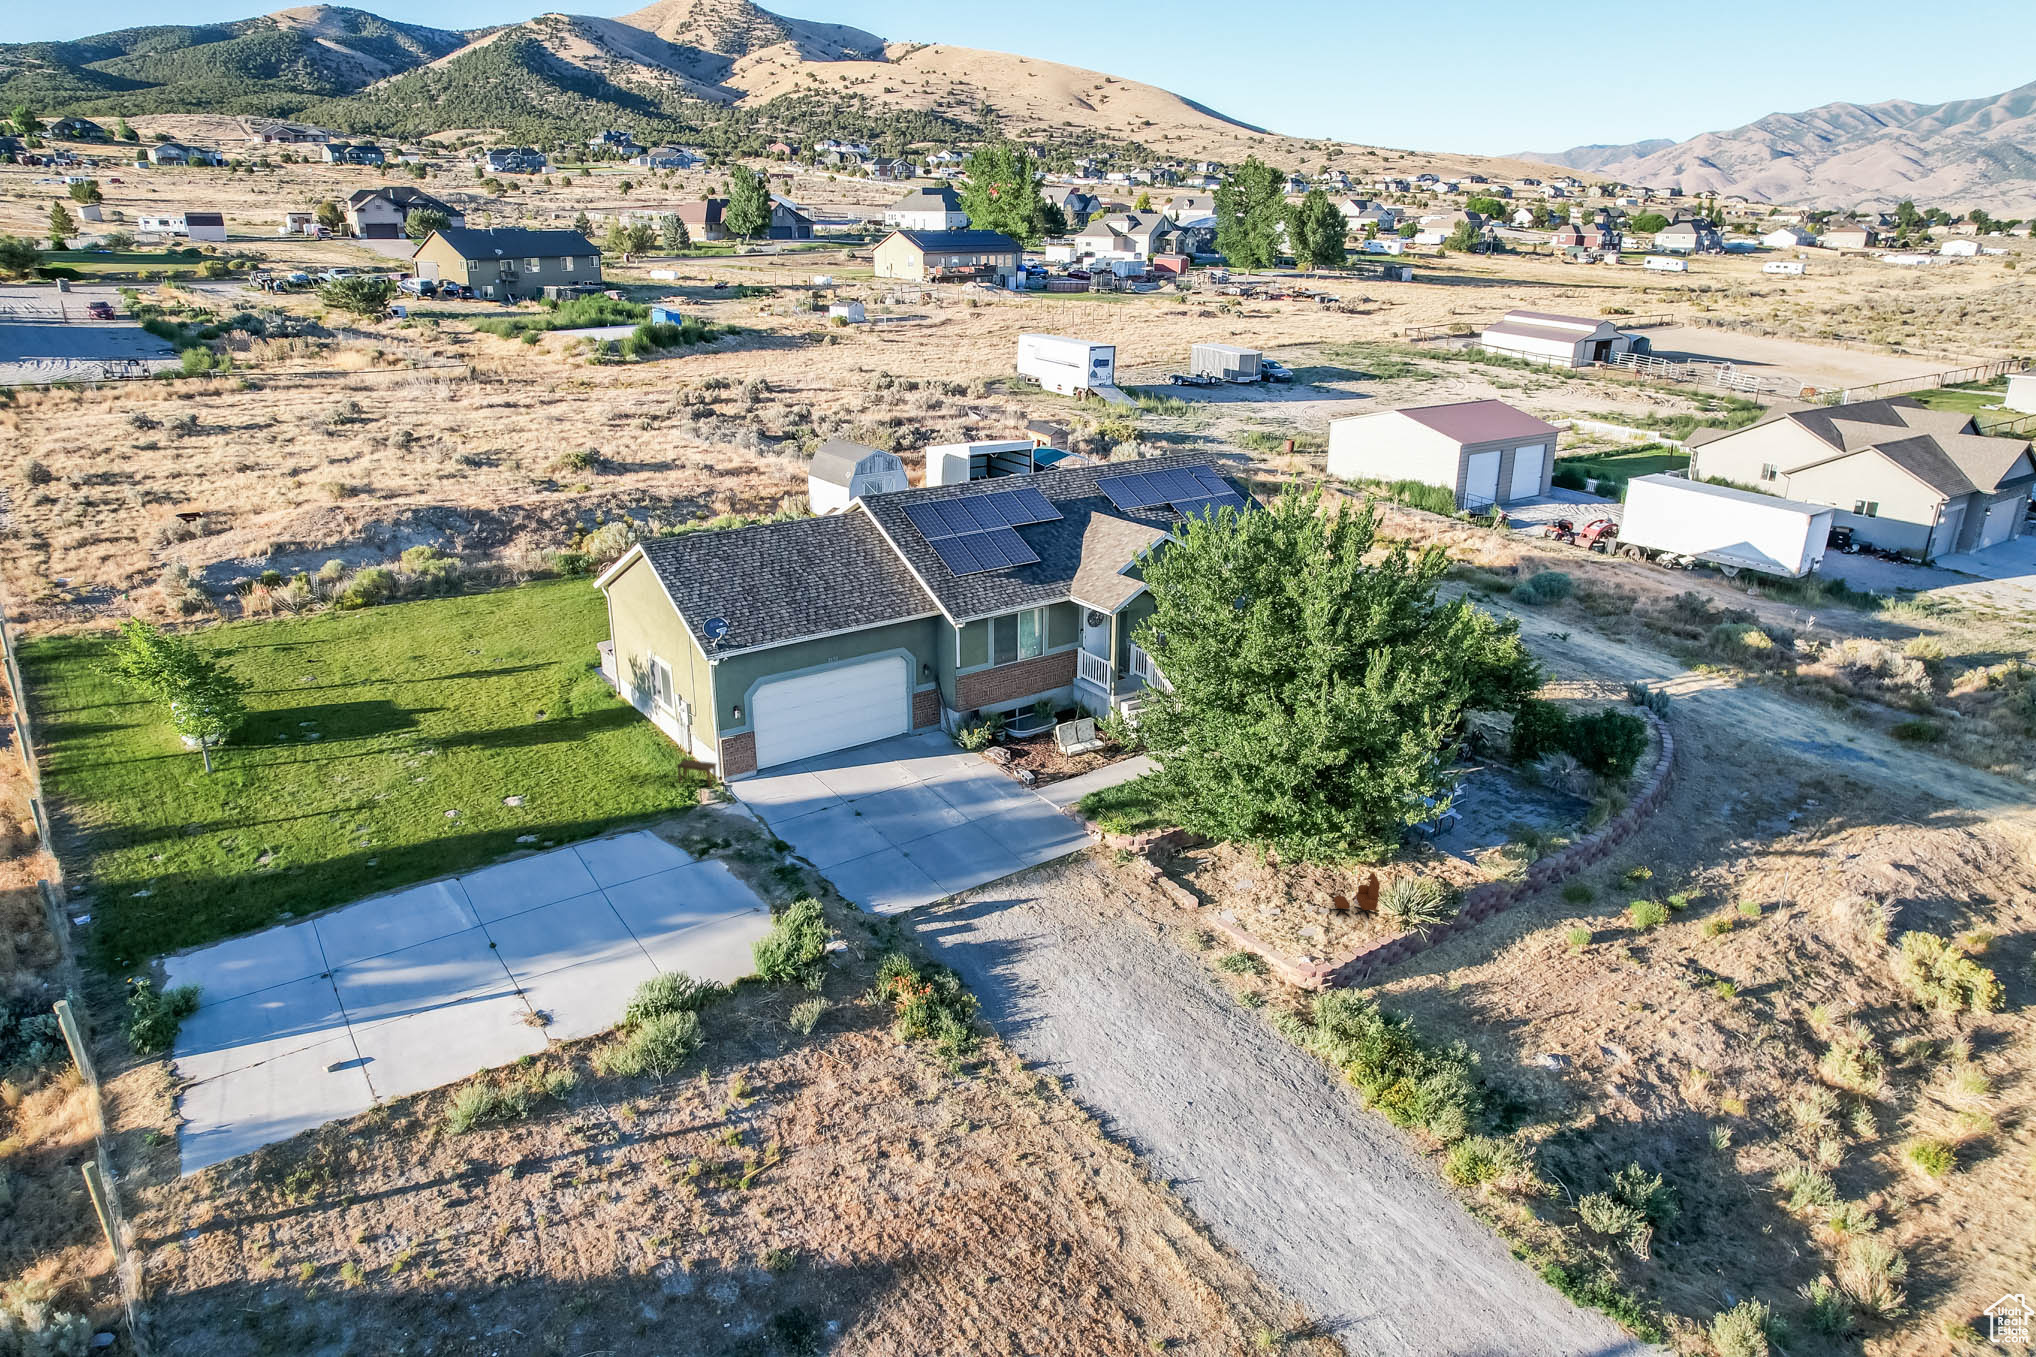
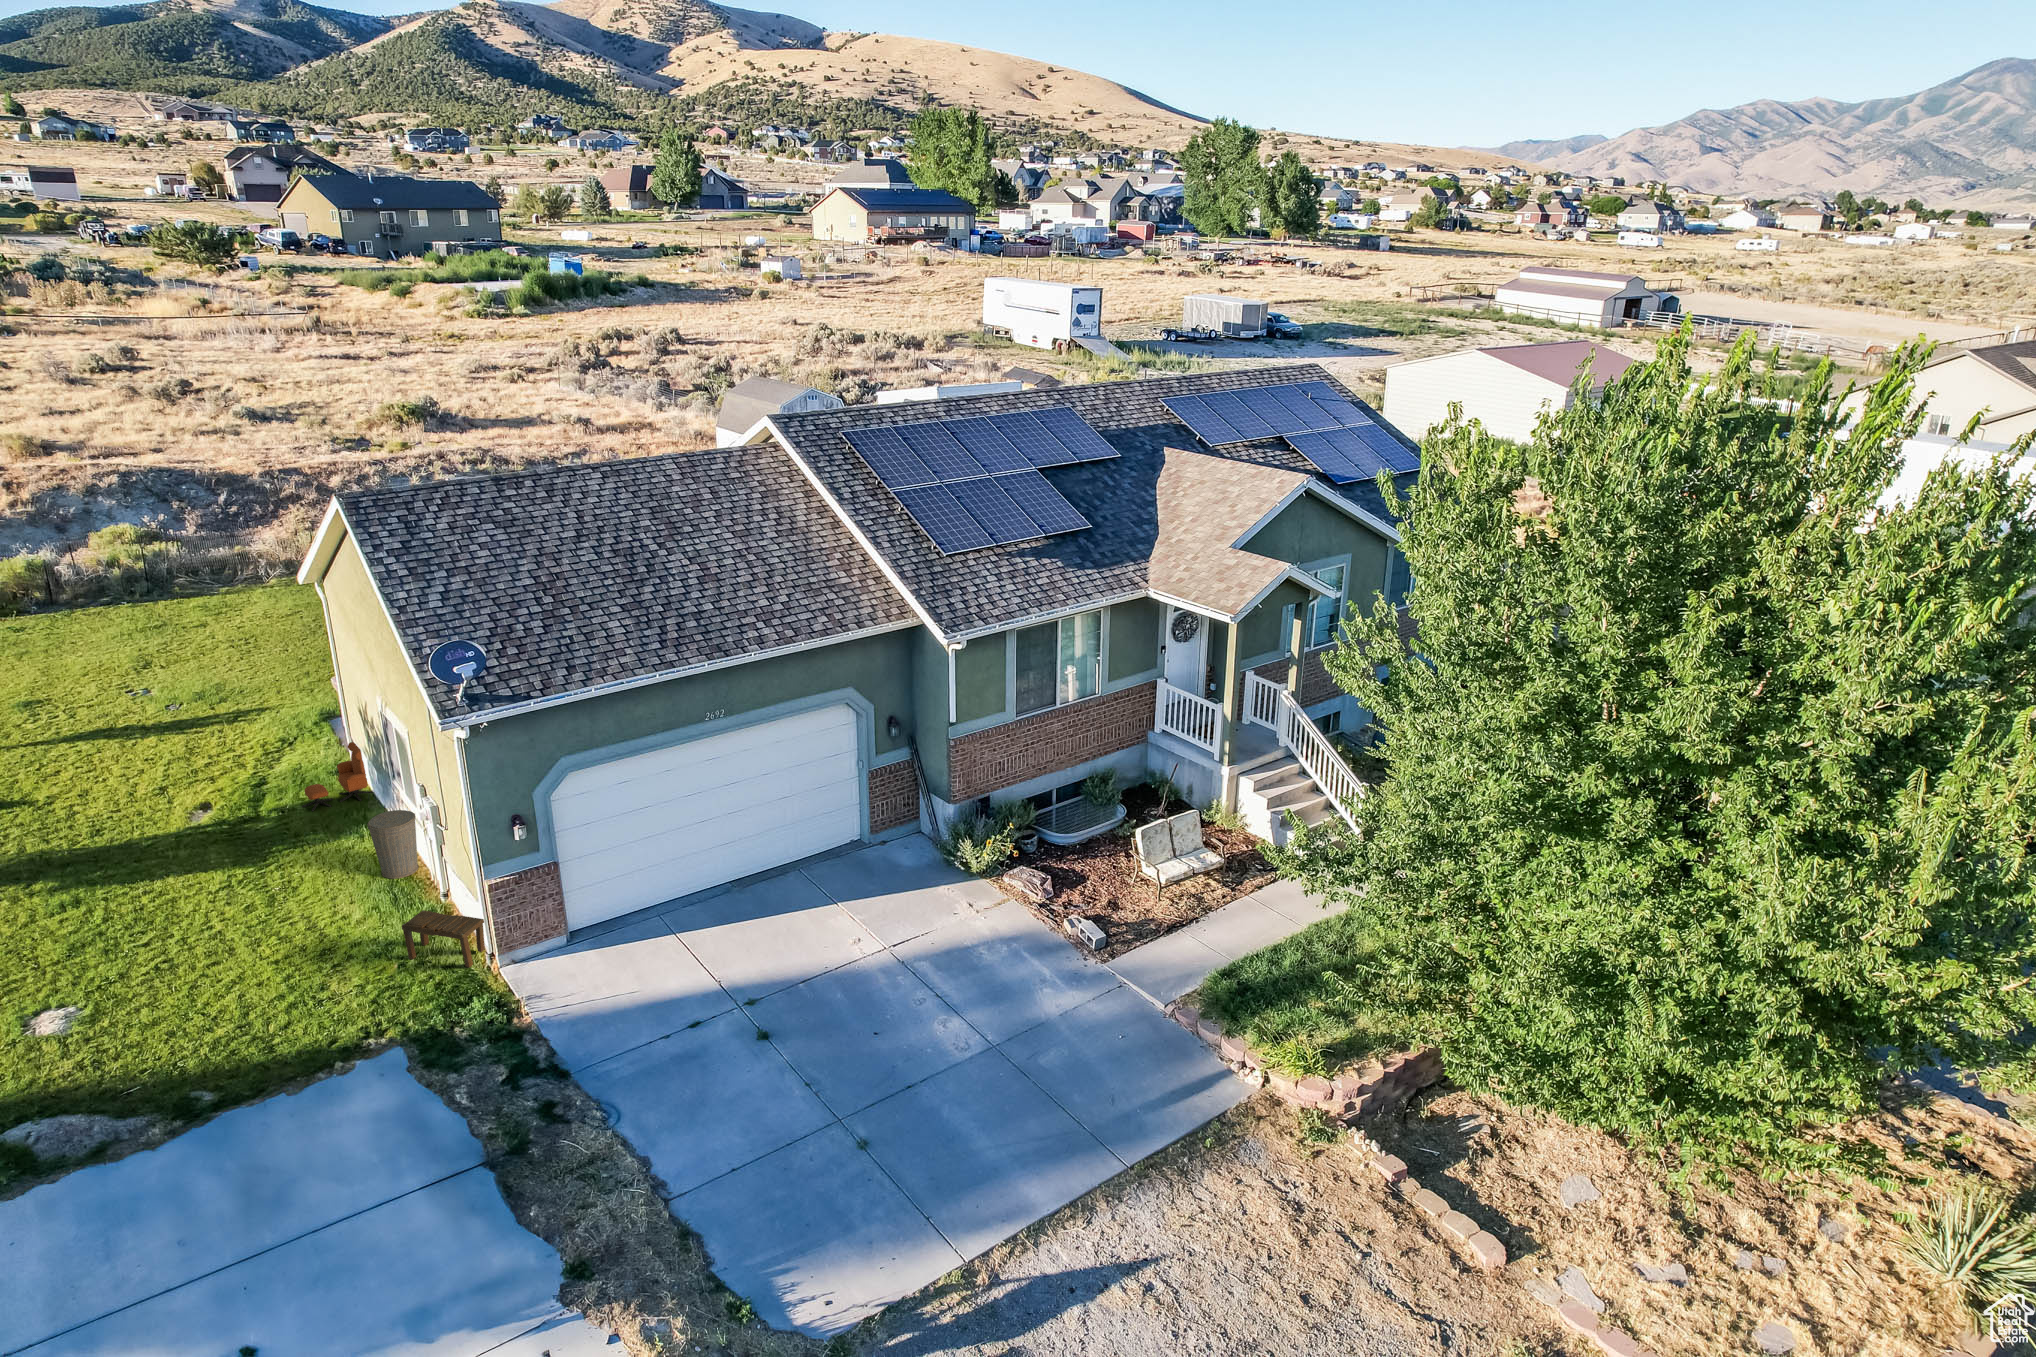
trash can: none [648,712,671,749] -> present [367,810,419,879]
lounge chair: present [1330,873,1380,919] -> present [302,742,373,811]

